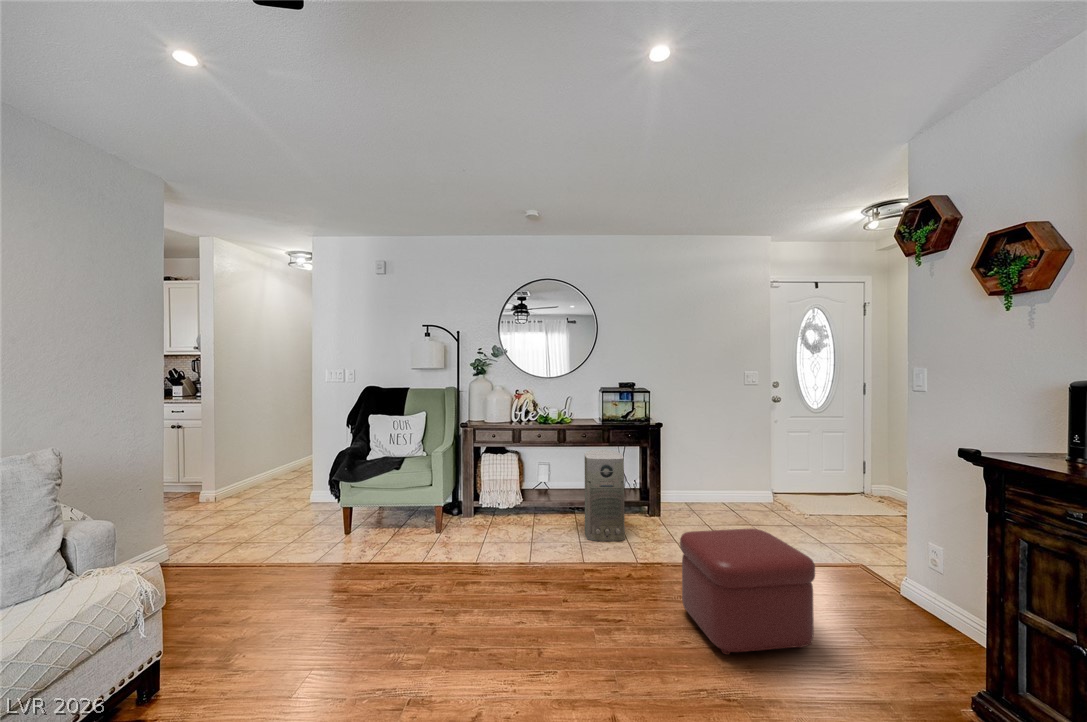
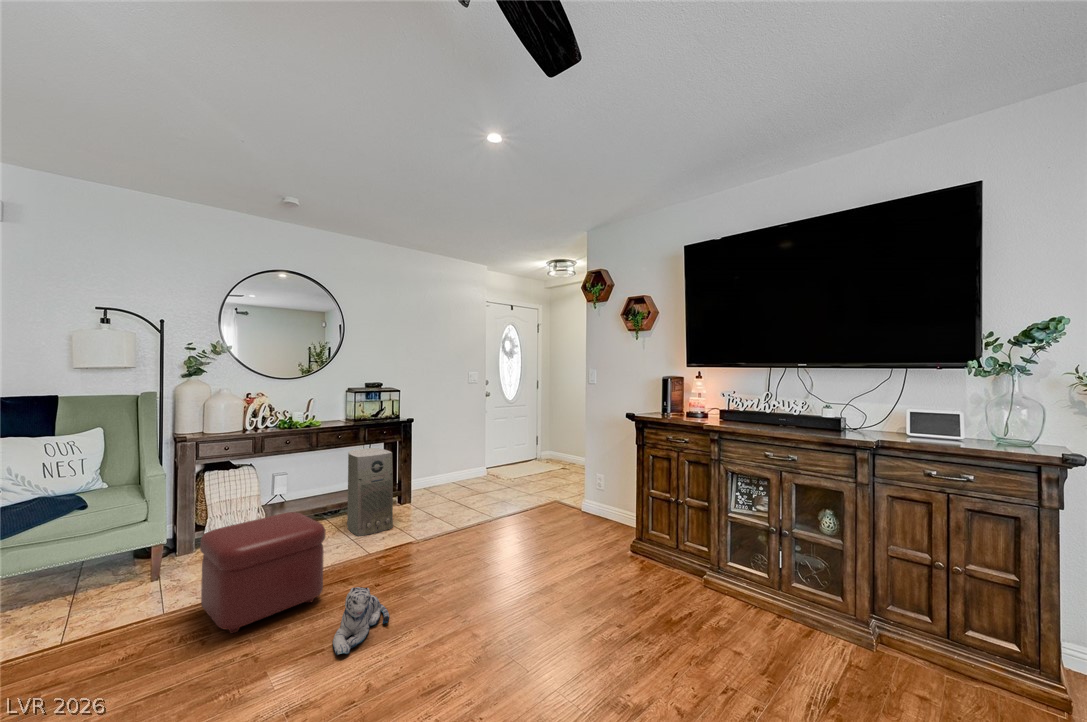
ottoman: present [680,529,815,655] -> present [200,512,325,633]
plush toy: none [479,597,553,666] -> present [333,587,389,655]

